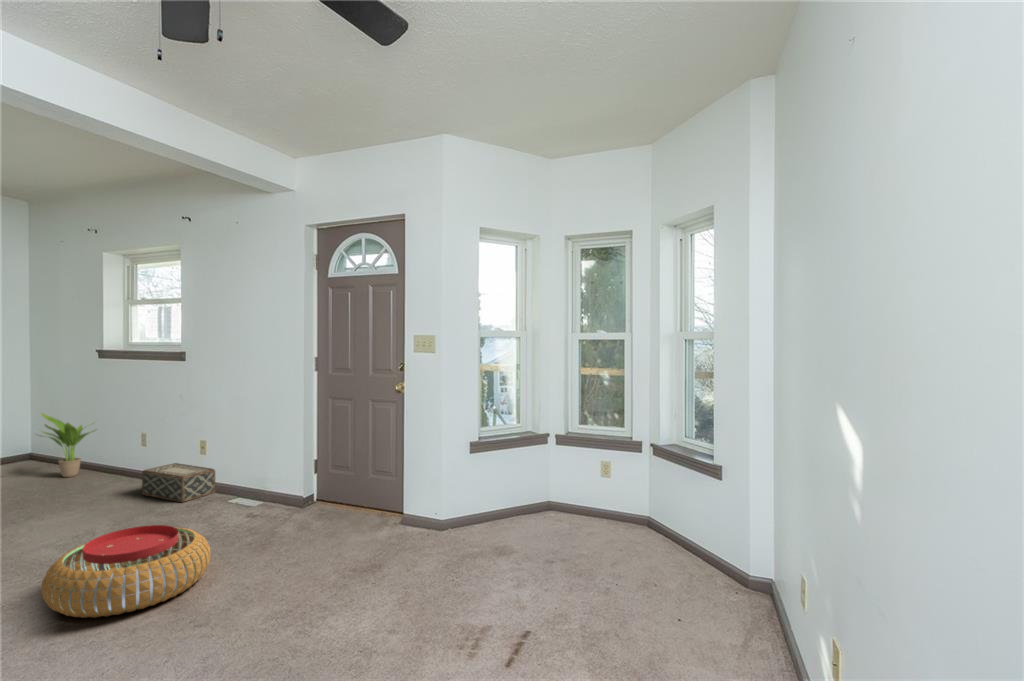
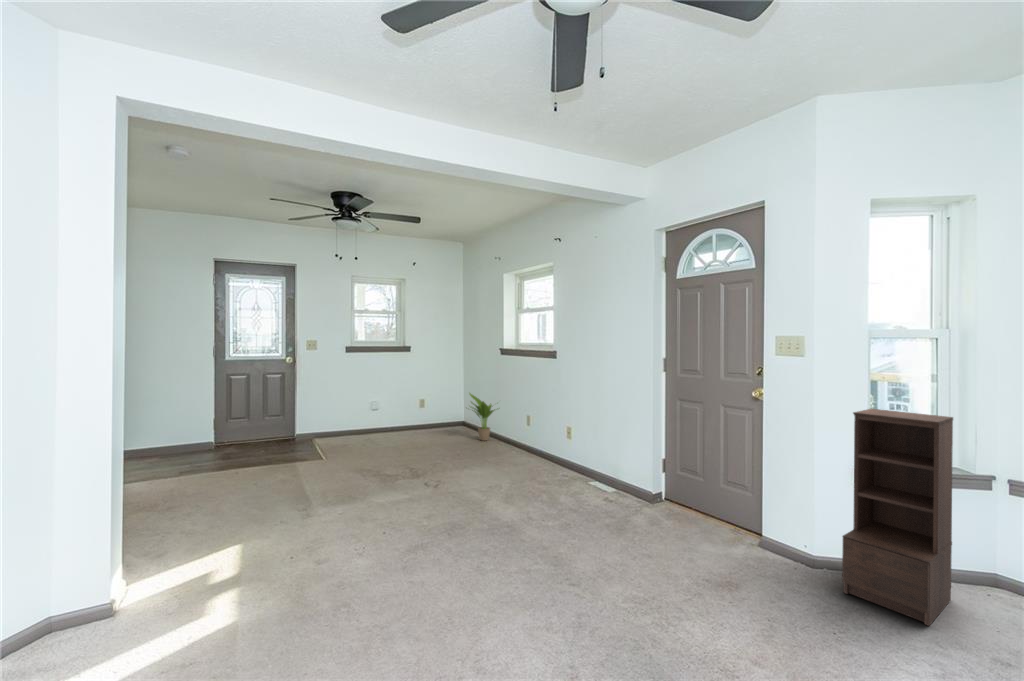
bookshelf: none [458,393,526,548] -> present [842,409,953,626]
woven basket: present [142,463,215,502] -> none [526,442,577,476]
pouf: present [42,525,210,618] -> none [459,494,573,568]

